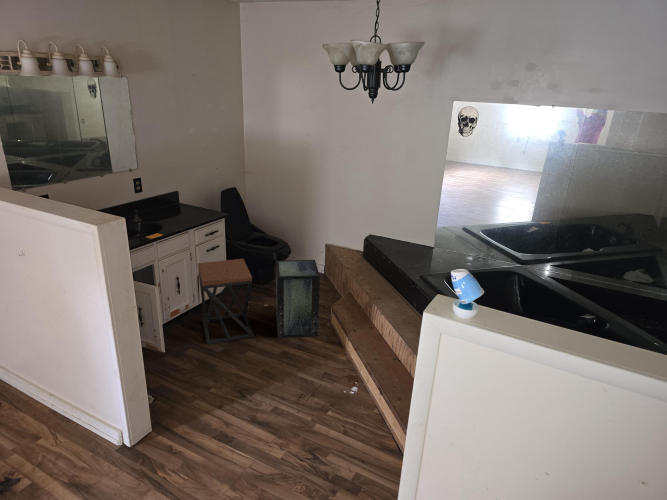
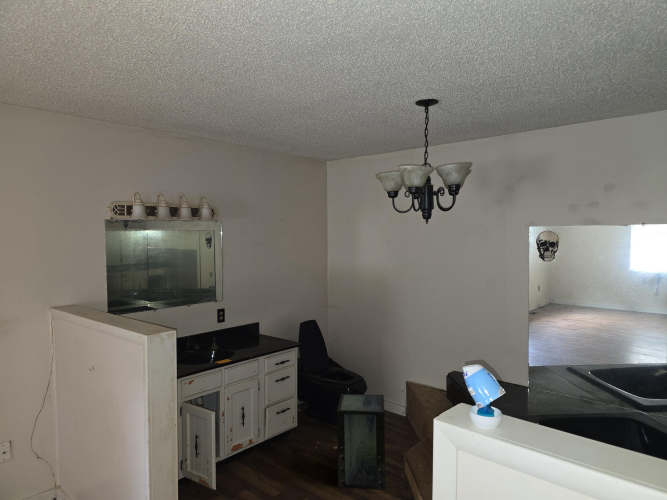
stool: present [198,259,254,344] -> none [259,390,312,487]

